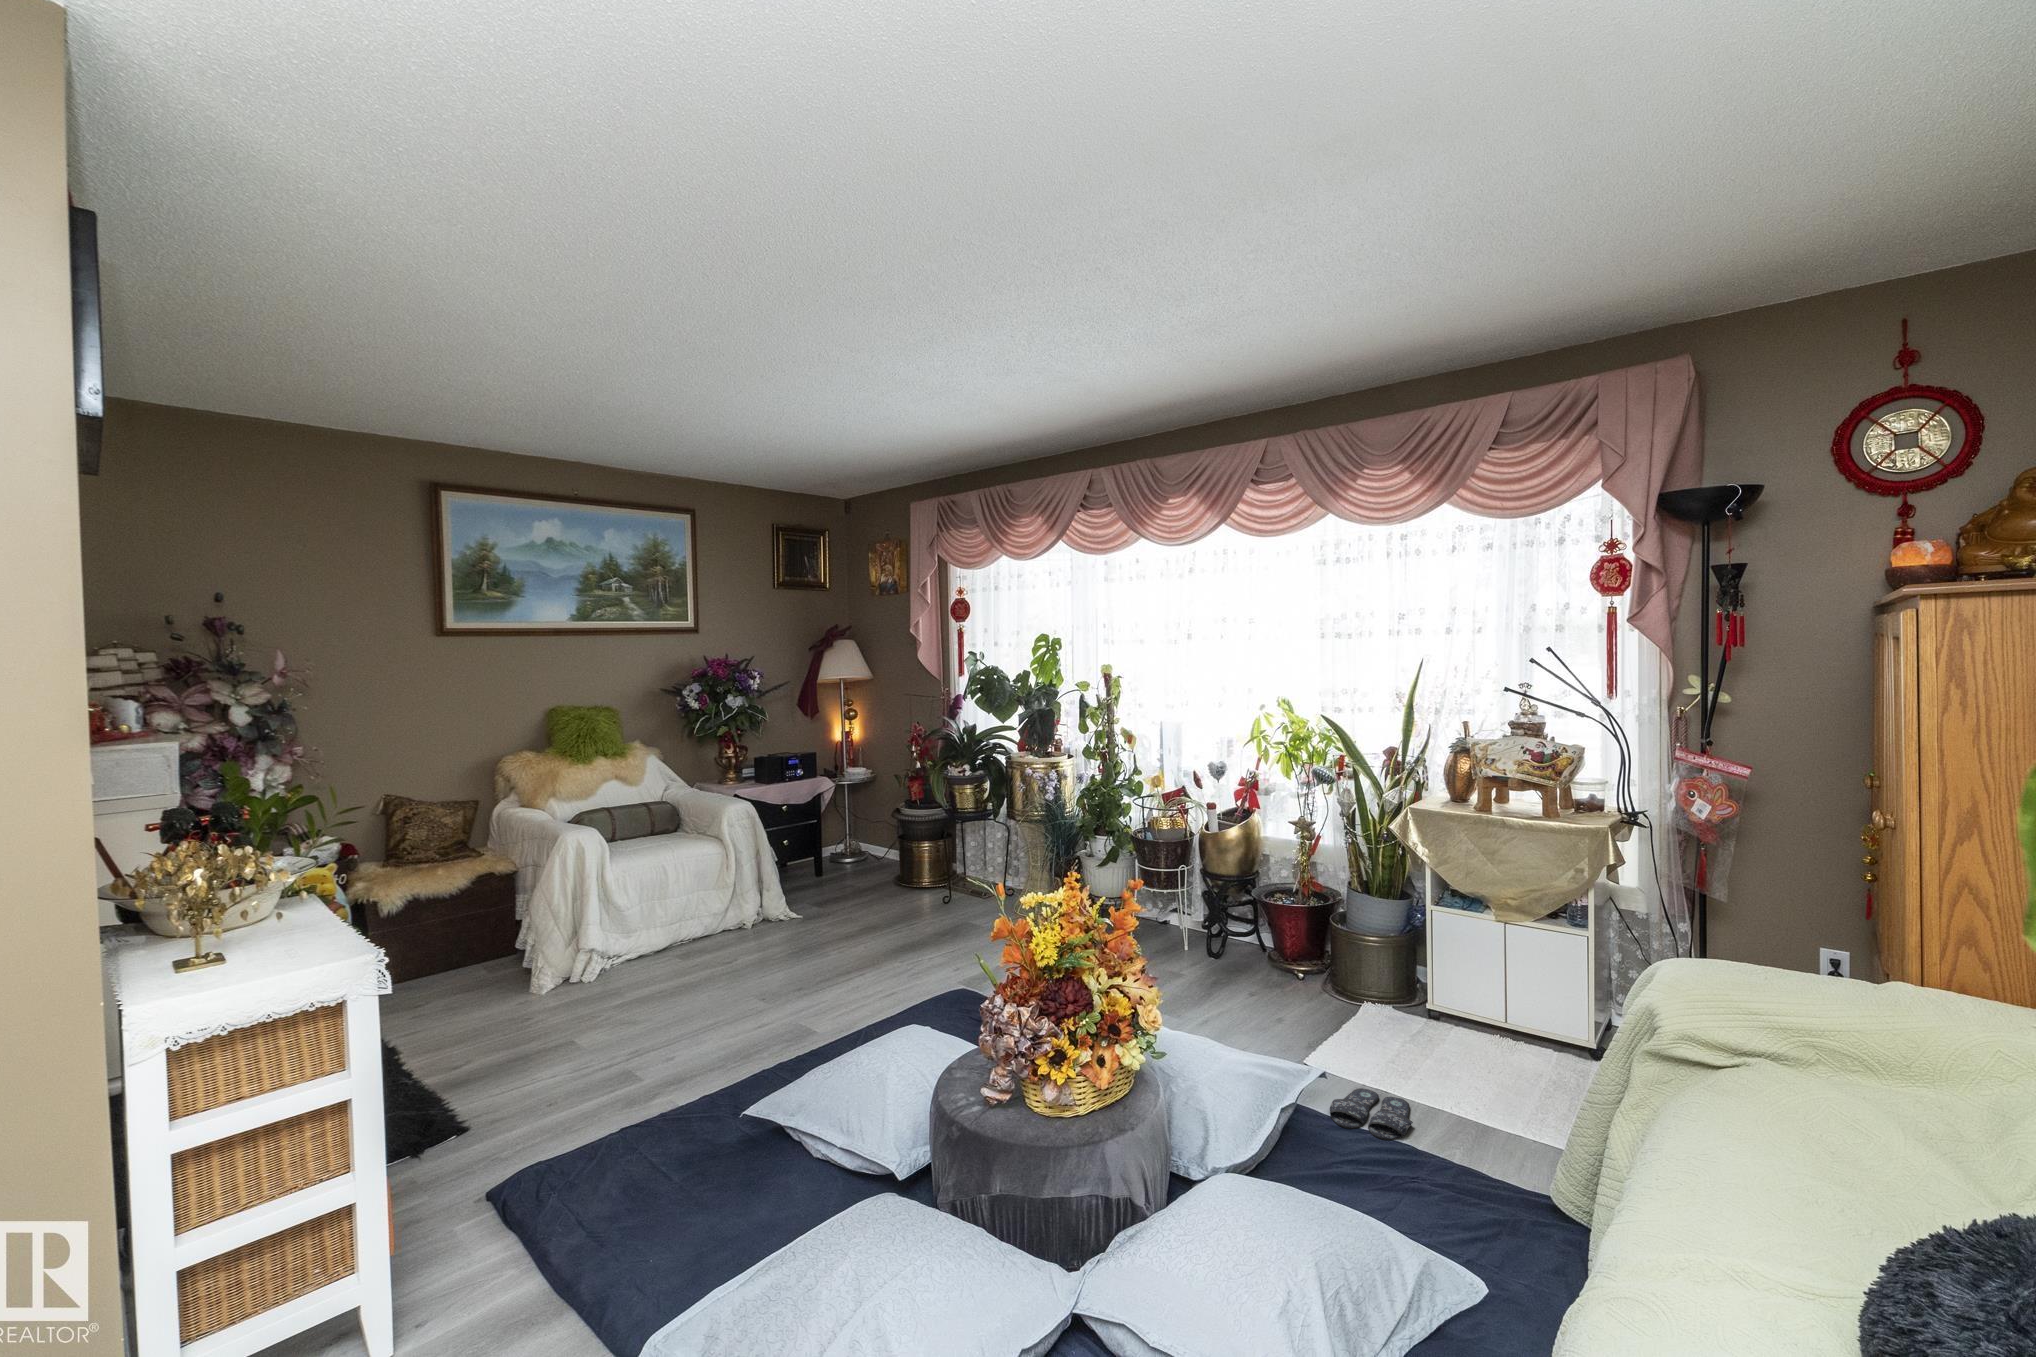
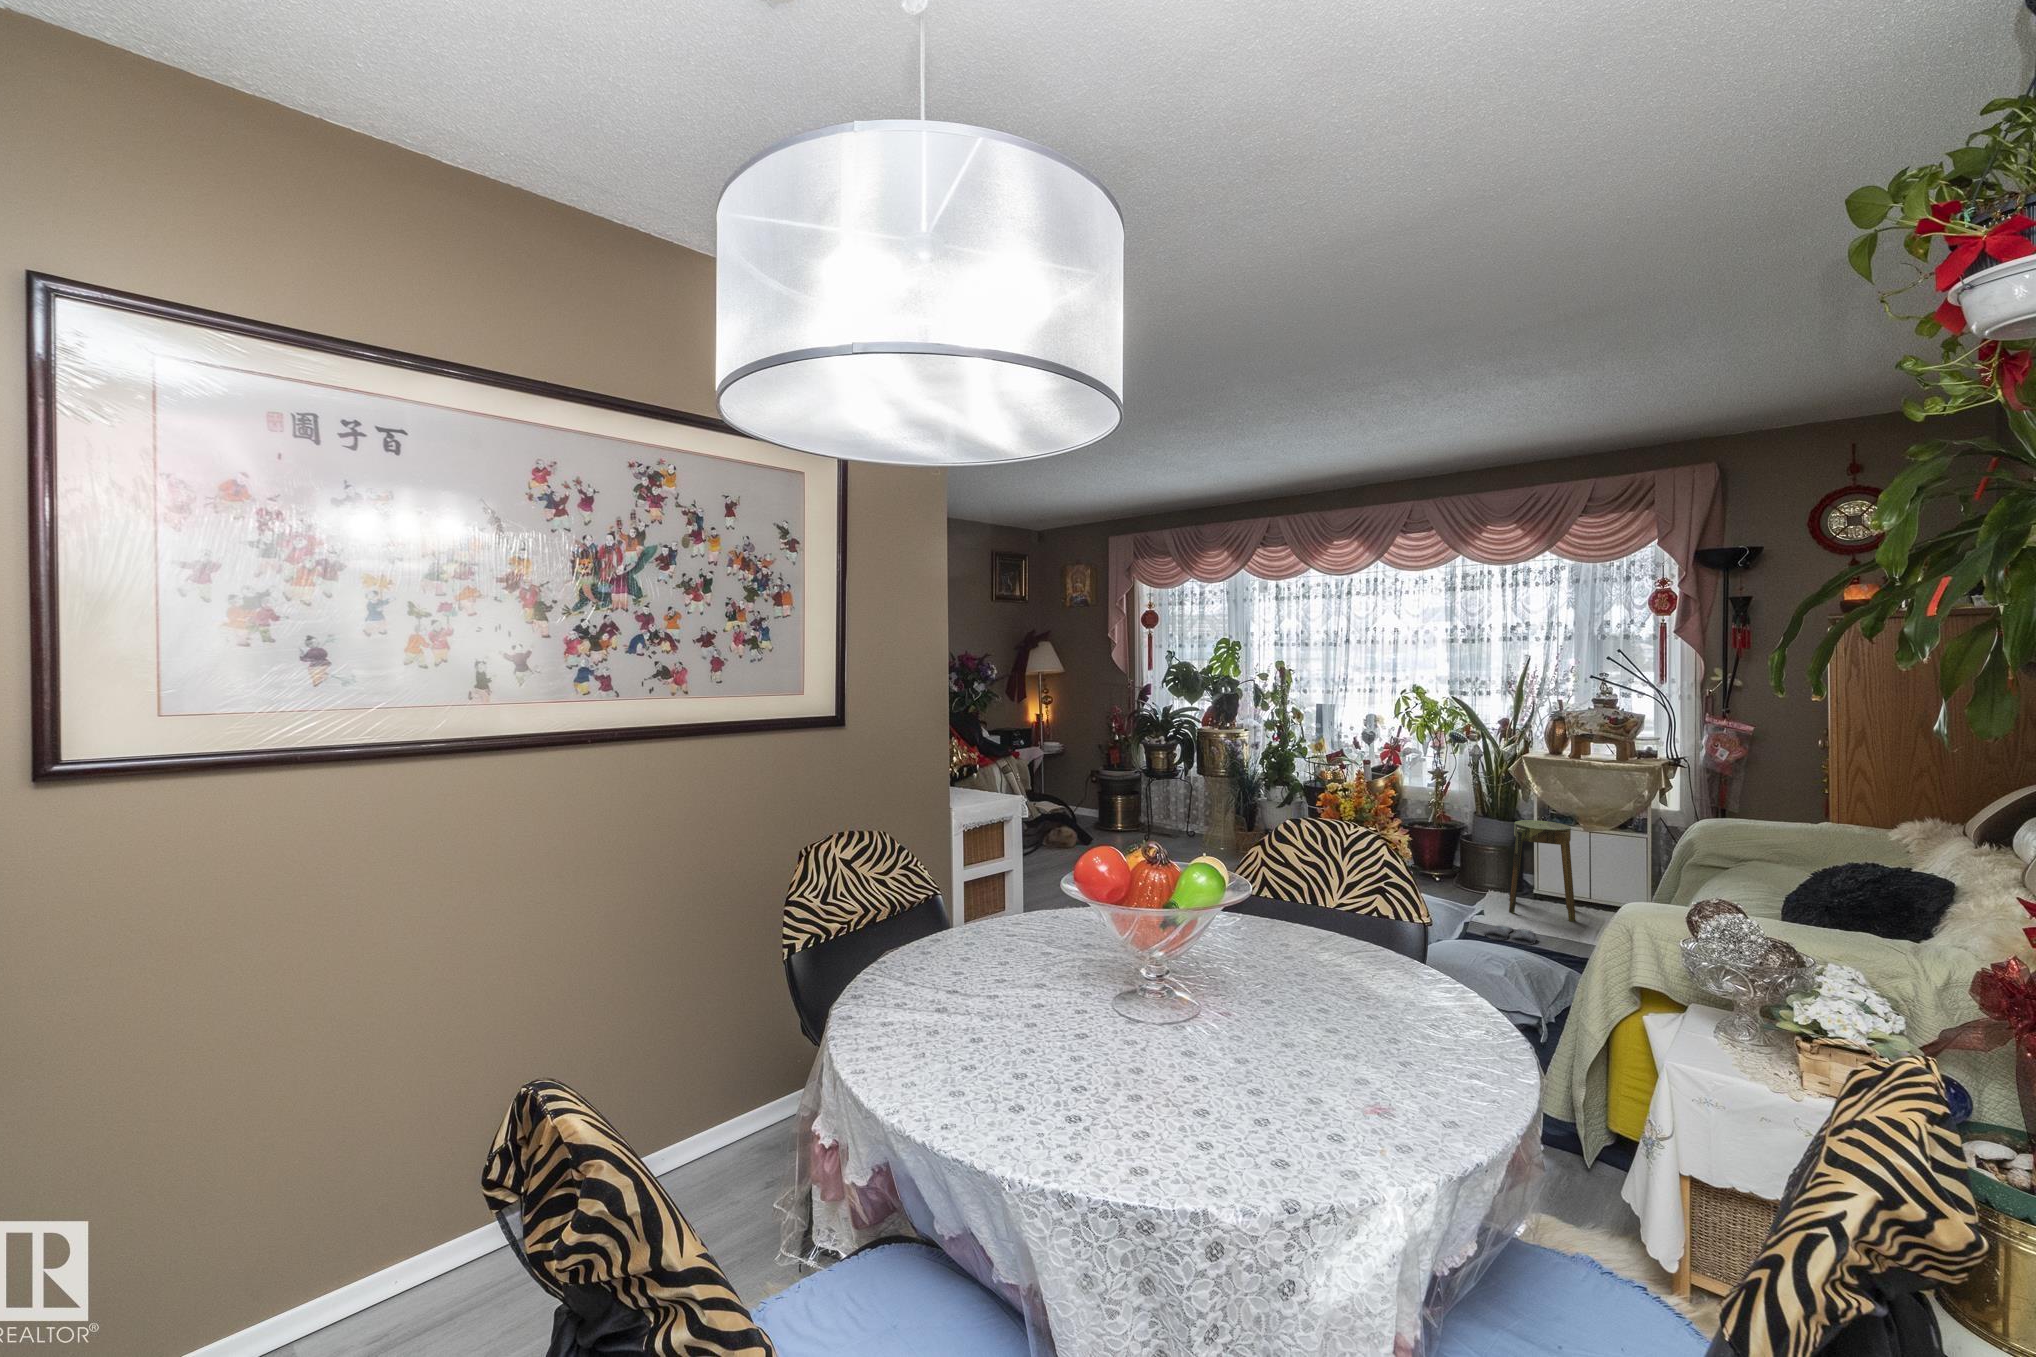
stool: none [1384,905,1481,1072] -> present [1509,820,1576,921]

